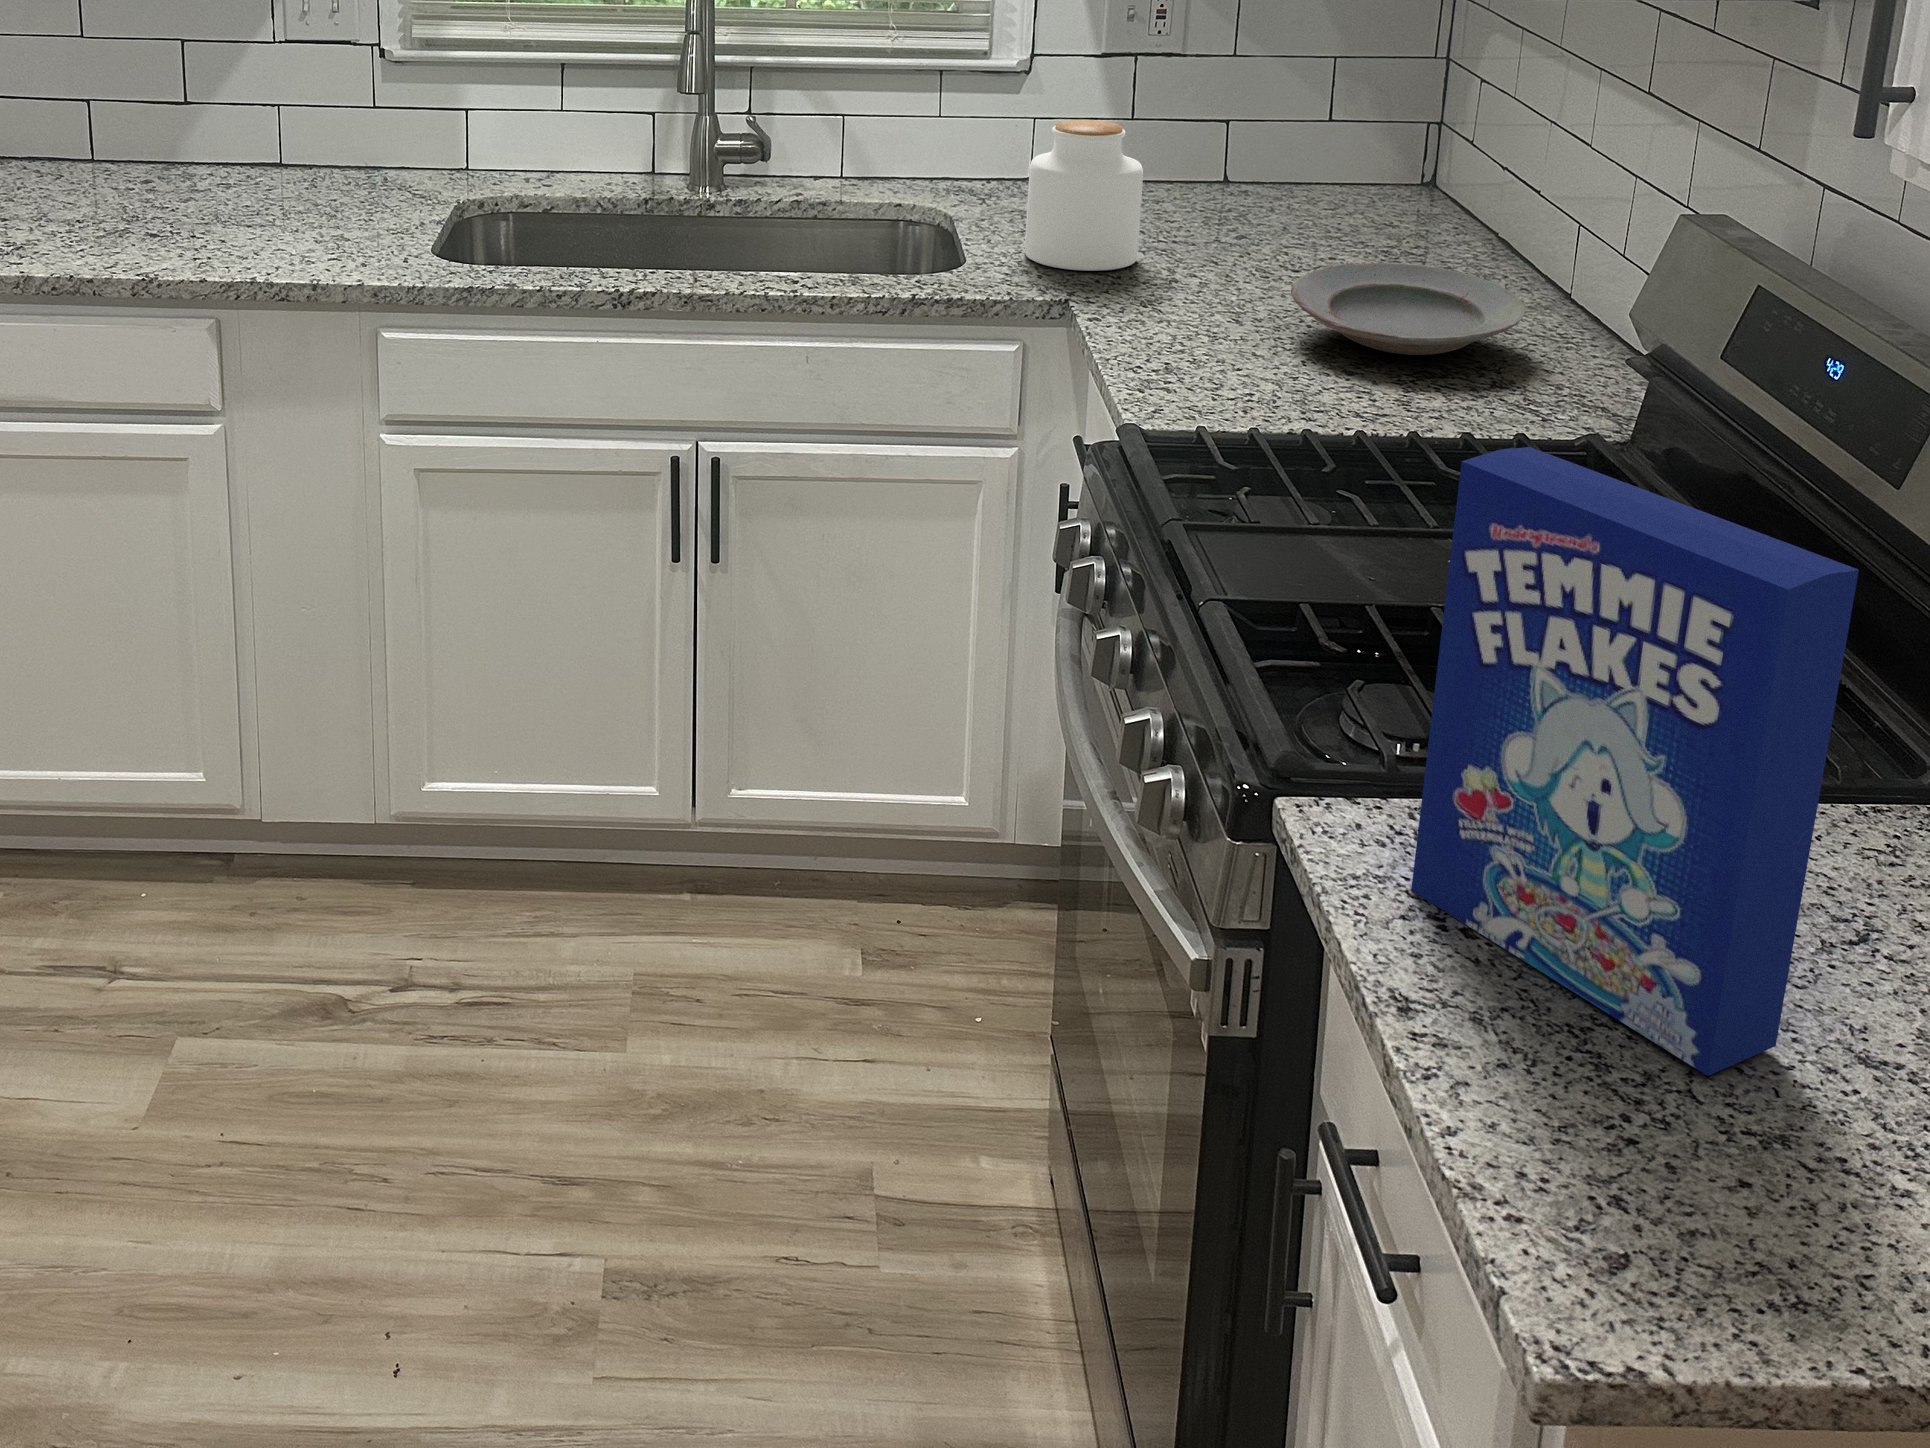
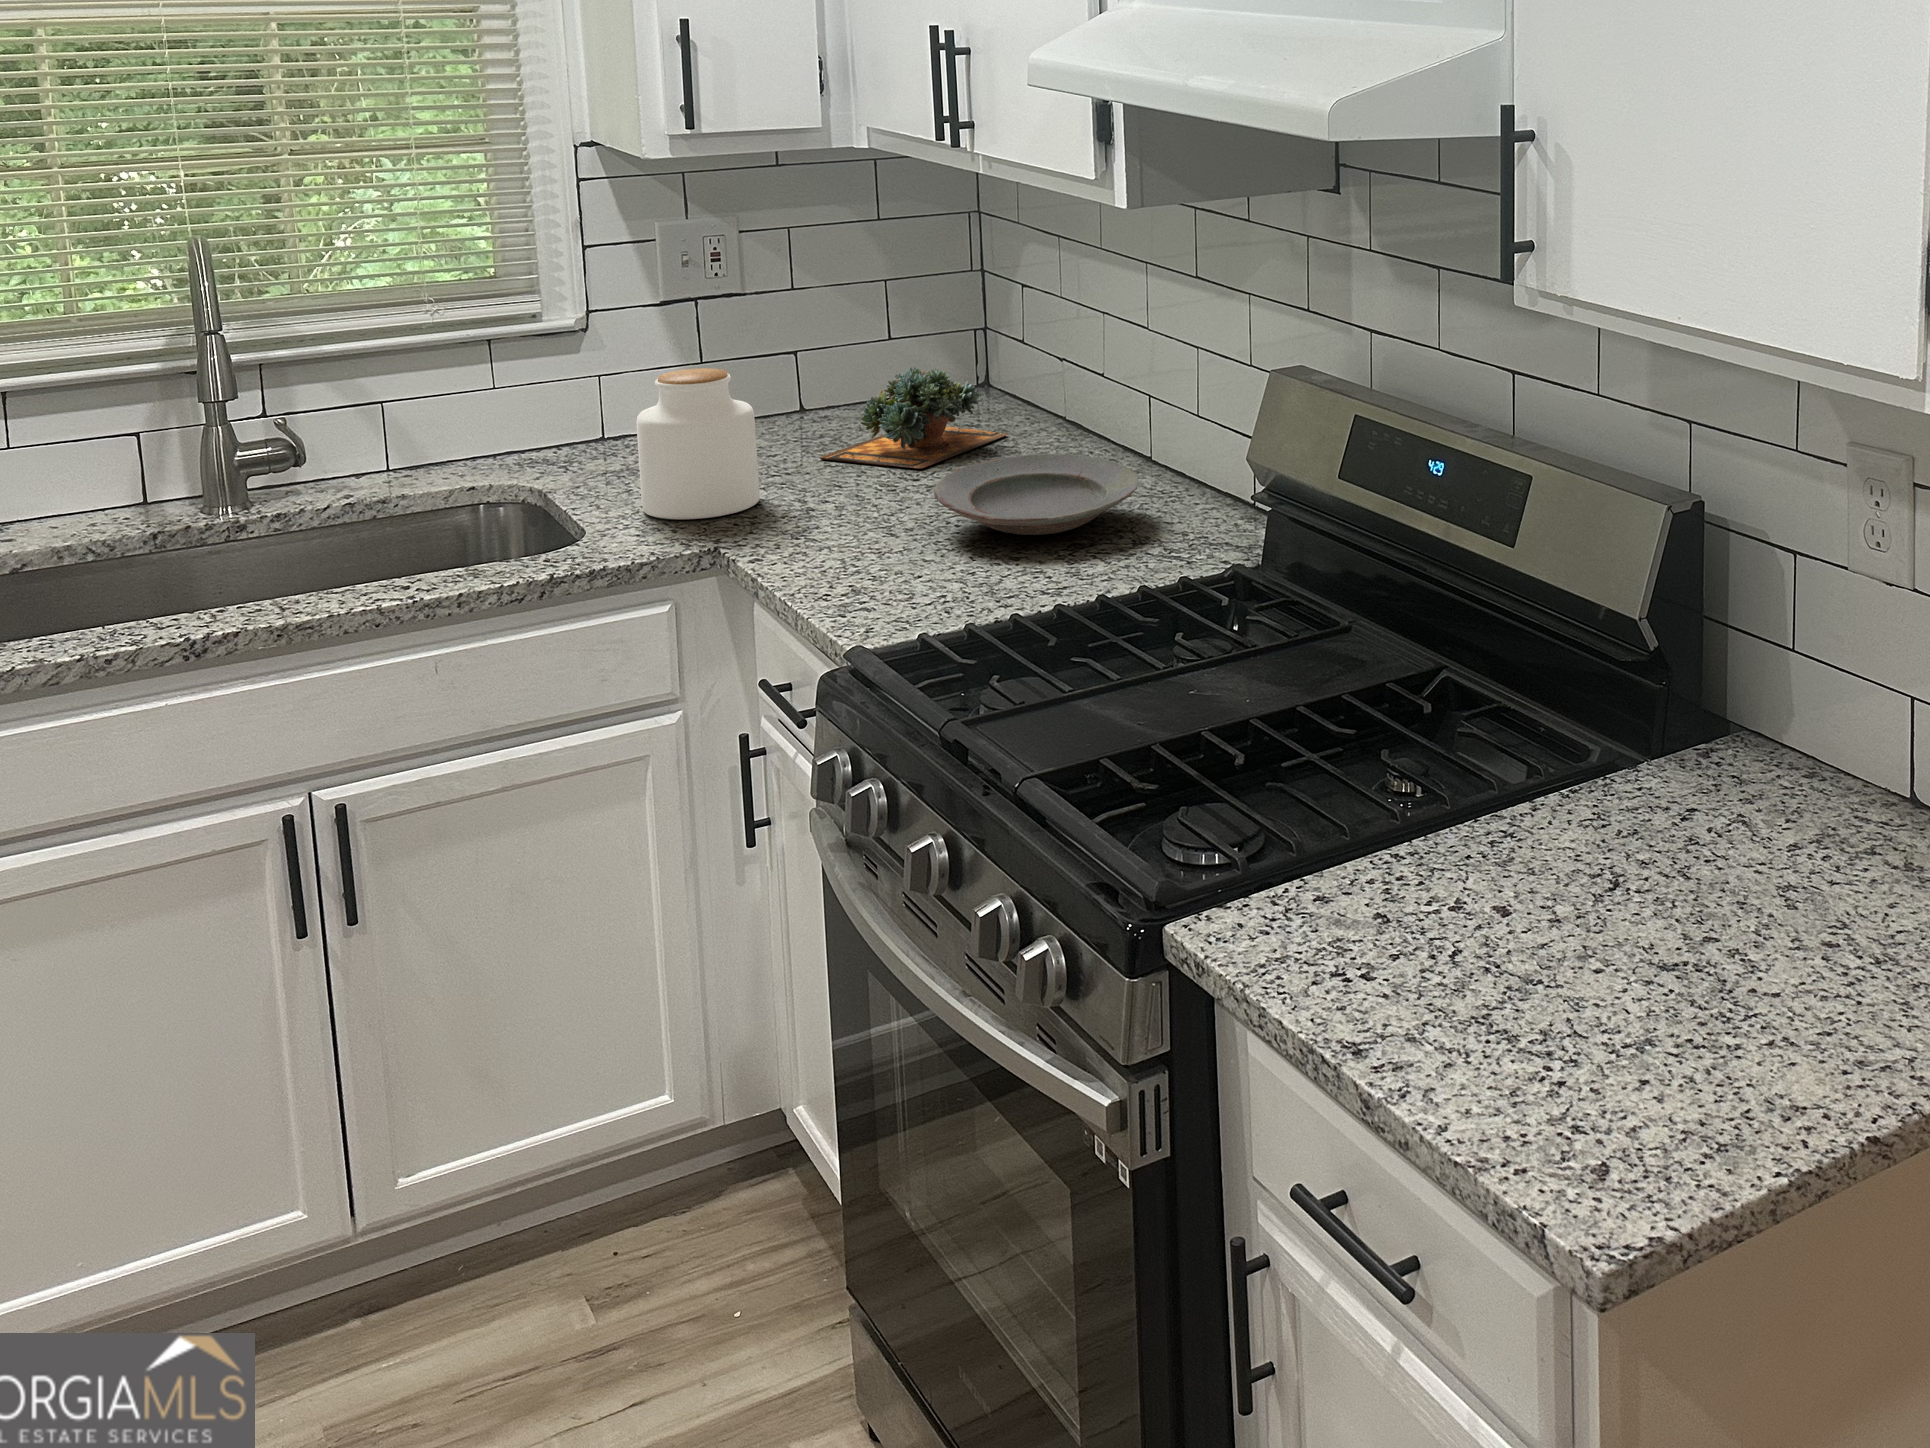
succulent plant: none [1219,150,1429,260] -> present [820,367,1009,469]
cereal box: present [1411,447,1859,1076] -> none [1302,558,1612,1016]

